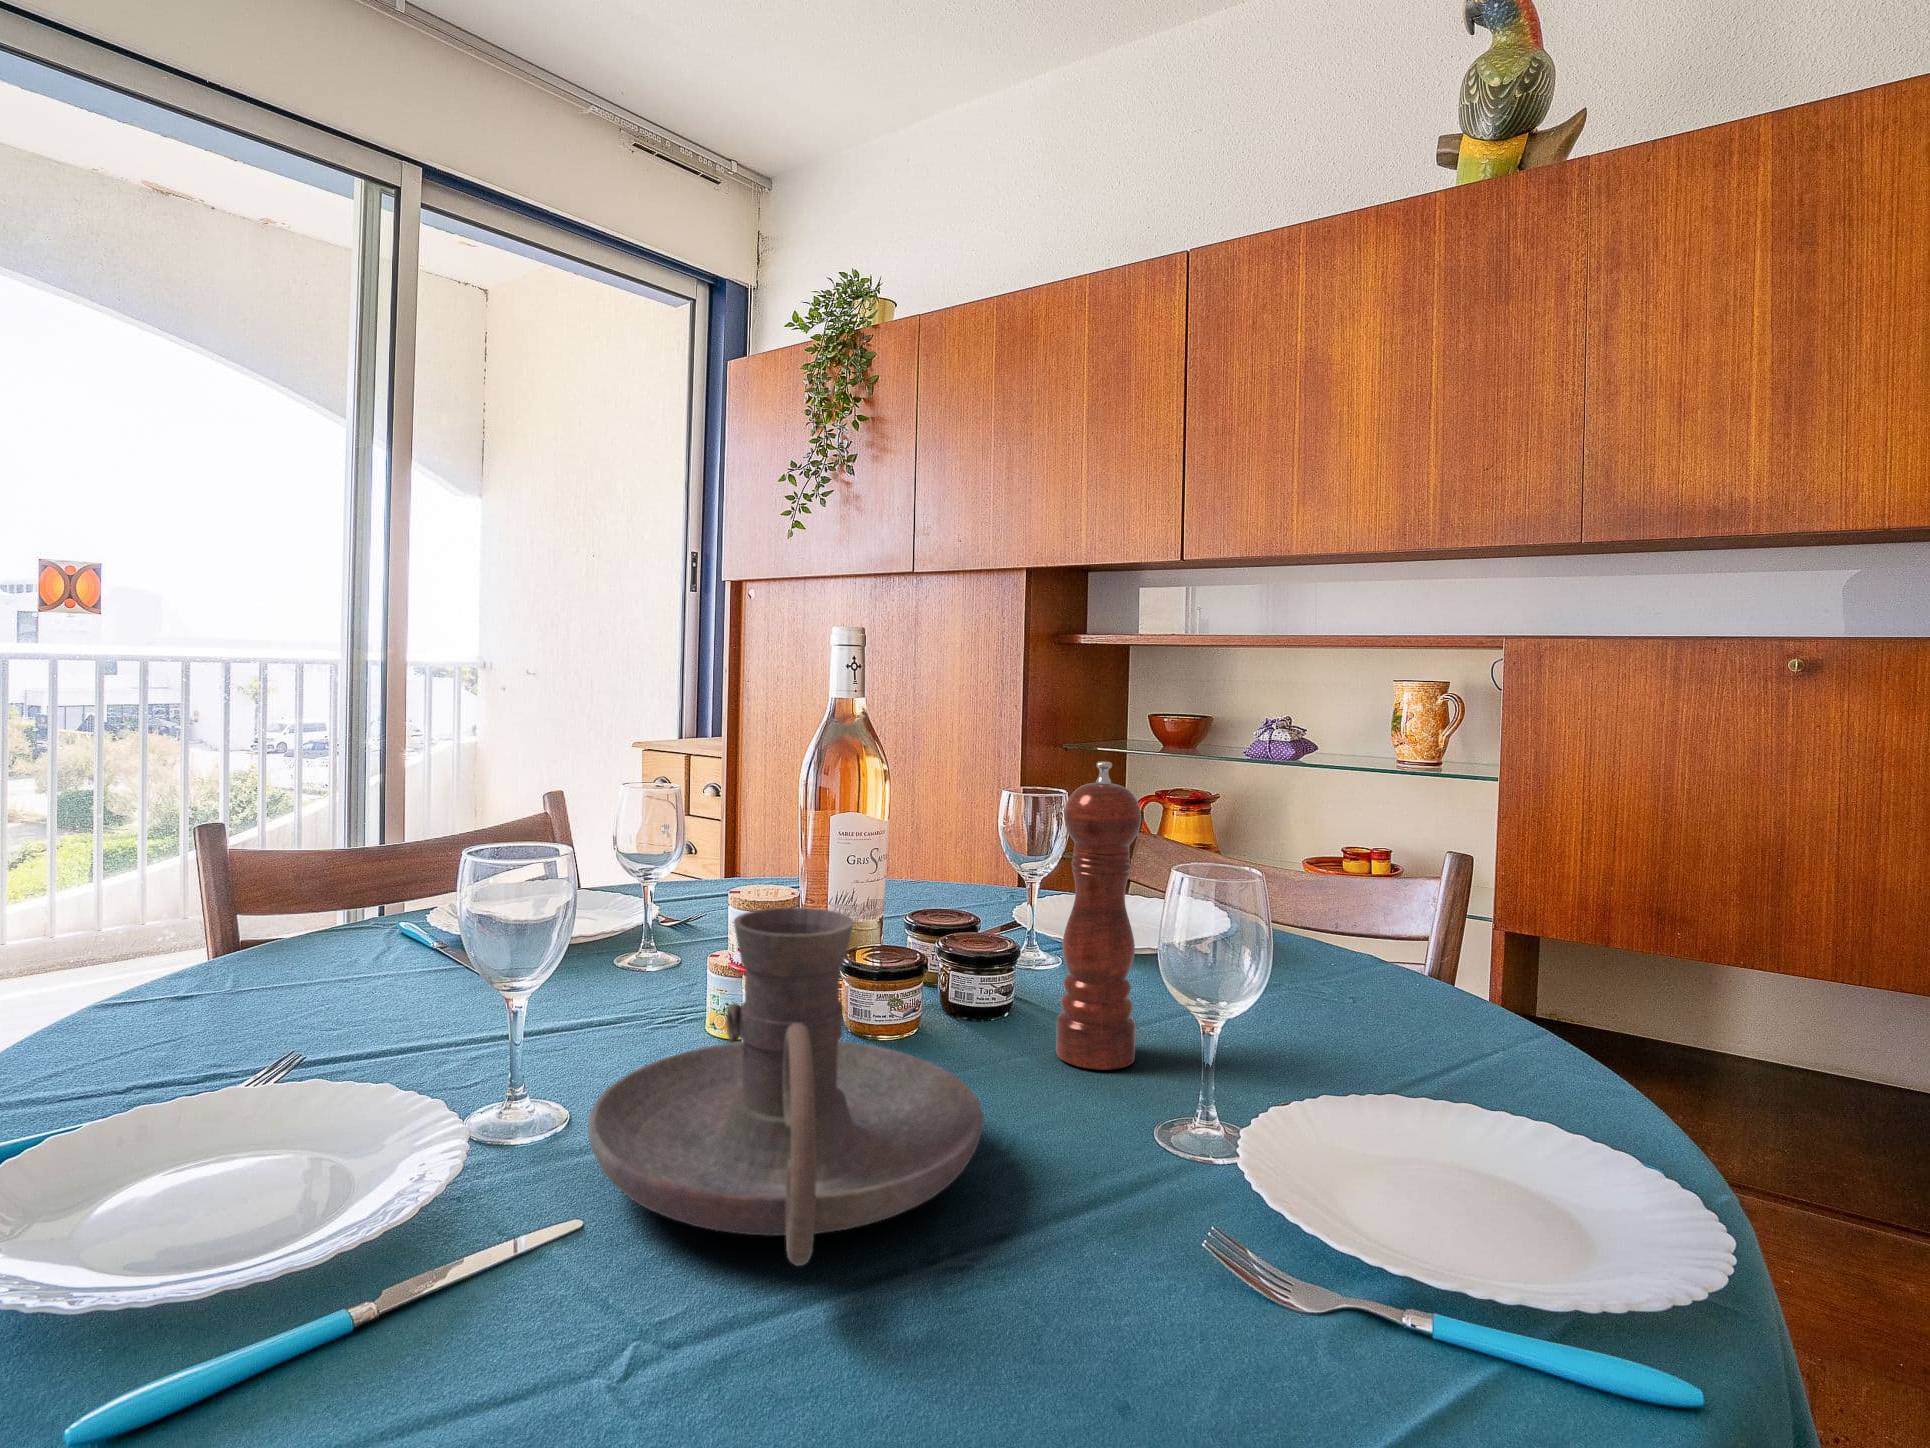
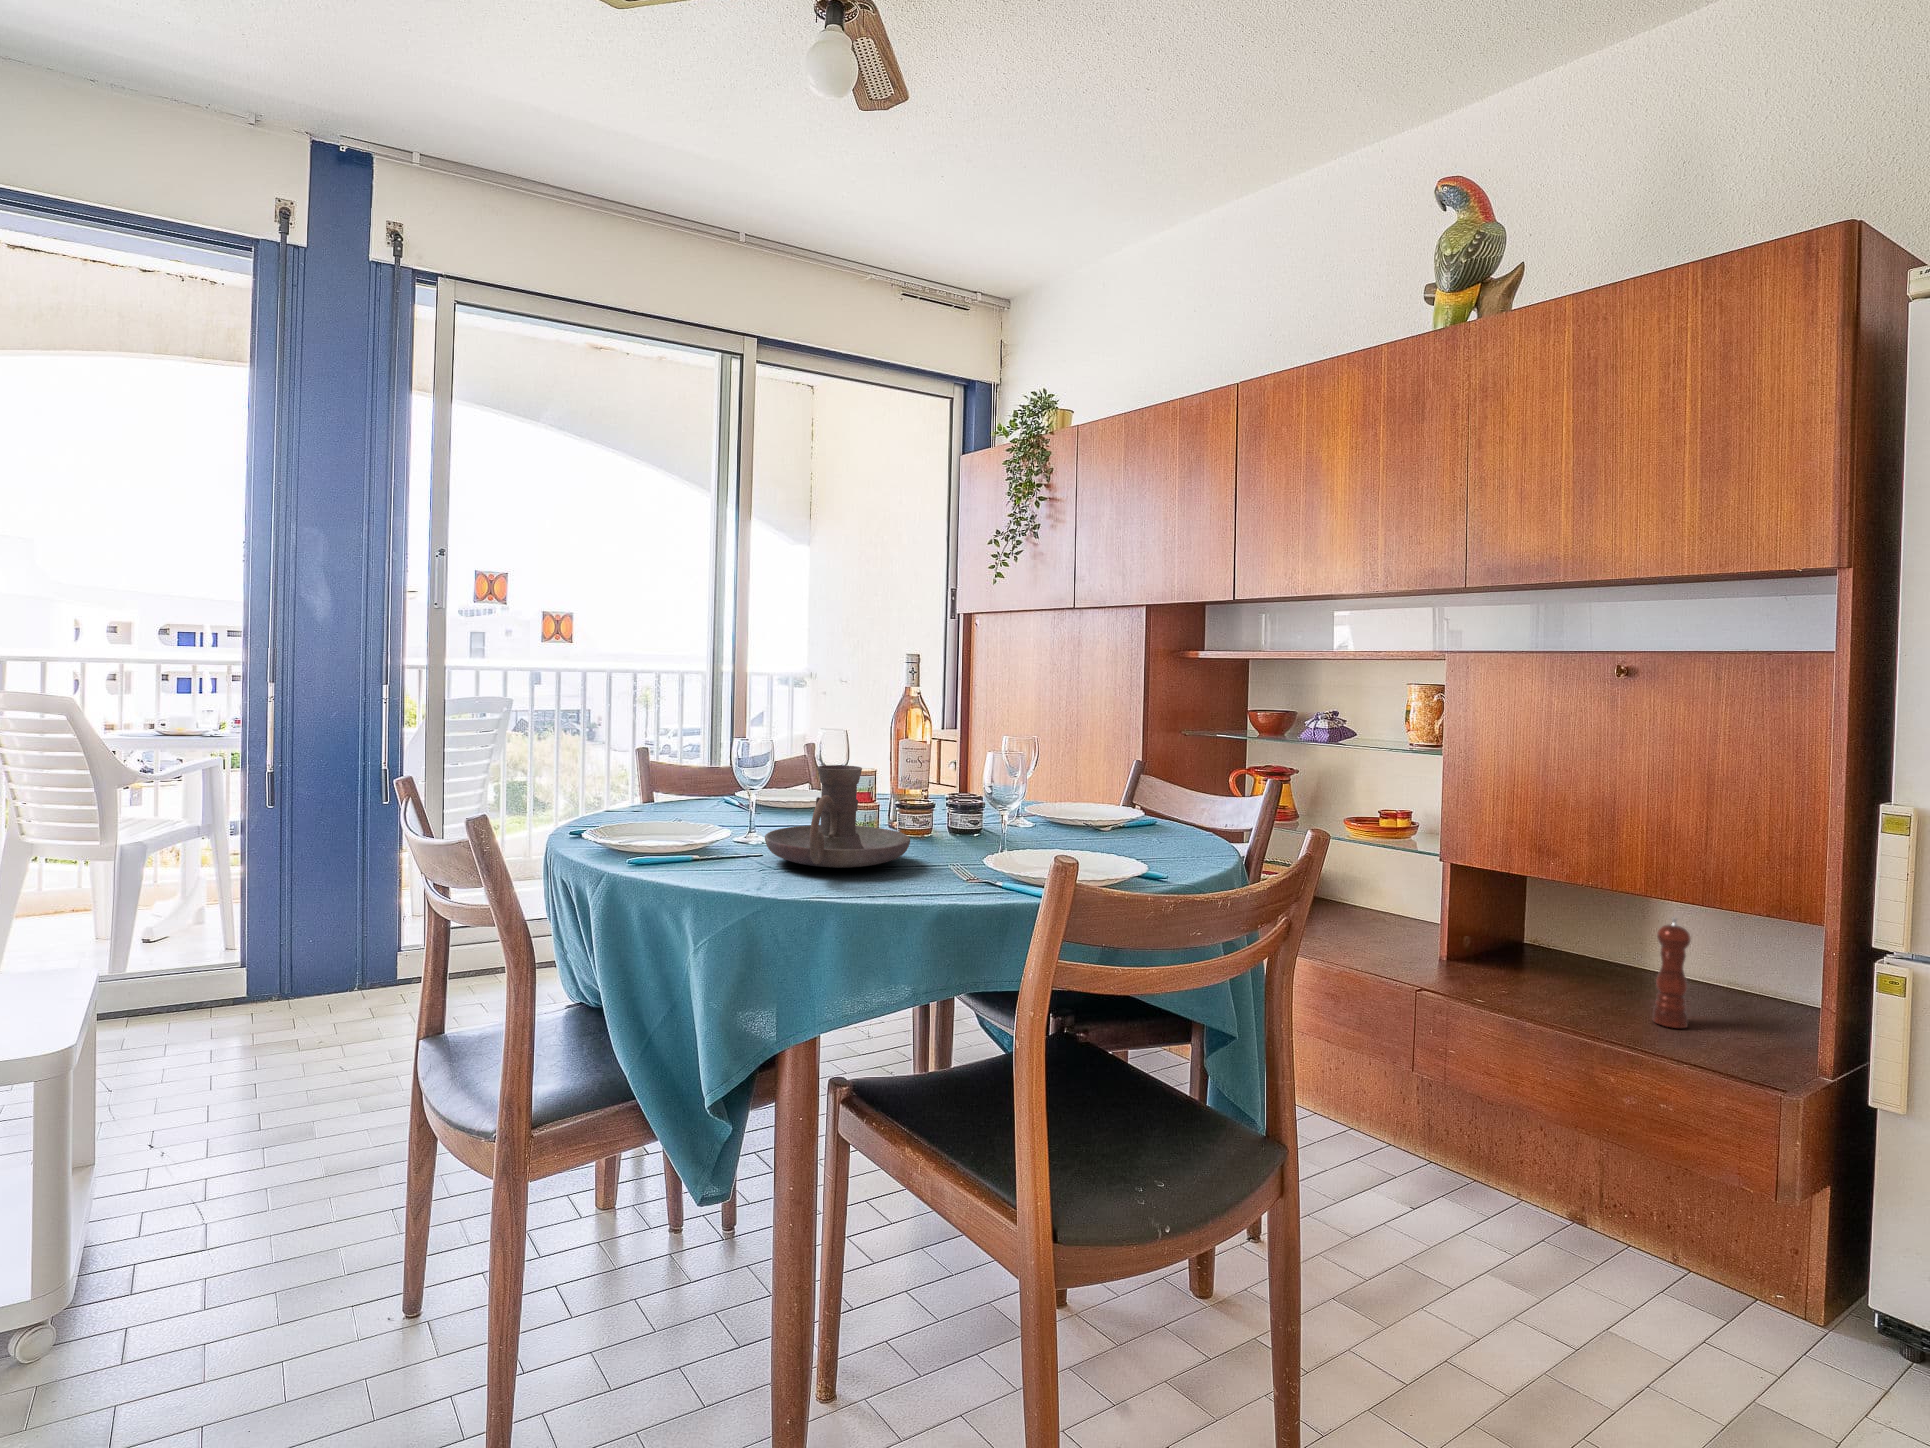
pepper mill: present [1056,762,1141,1070] -> present [1653,917,1691,1028]

